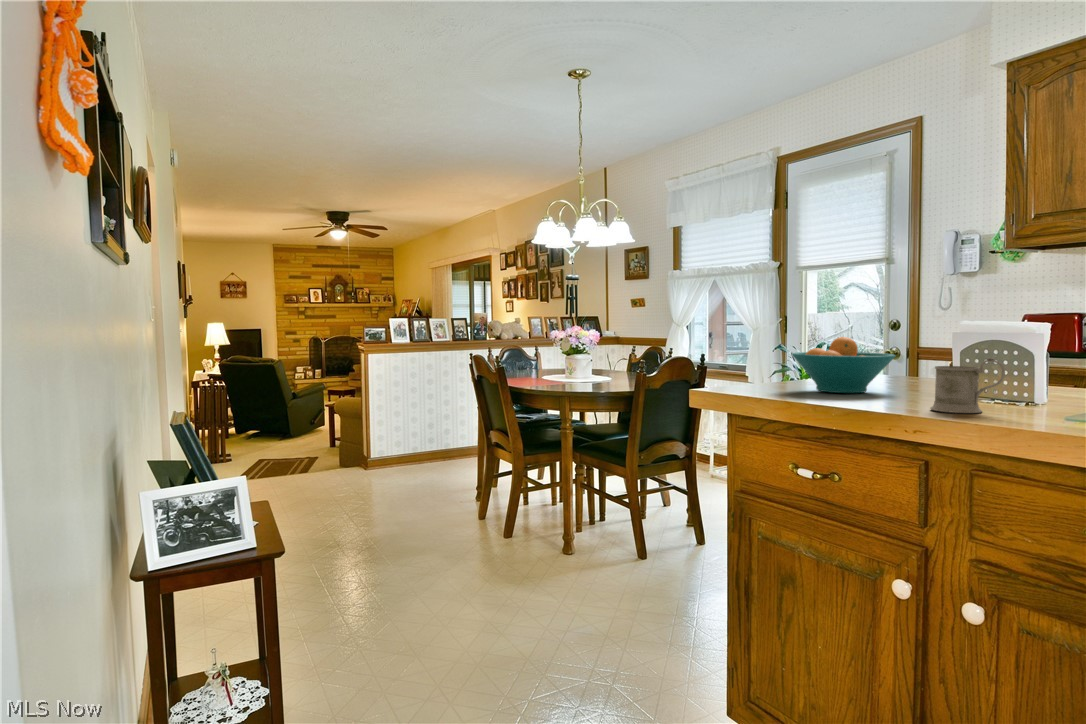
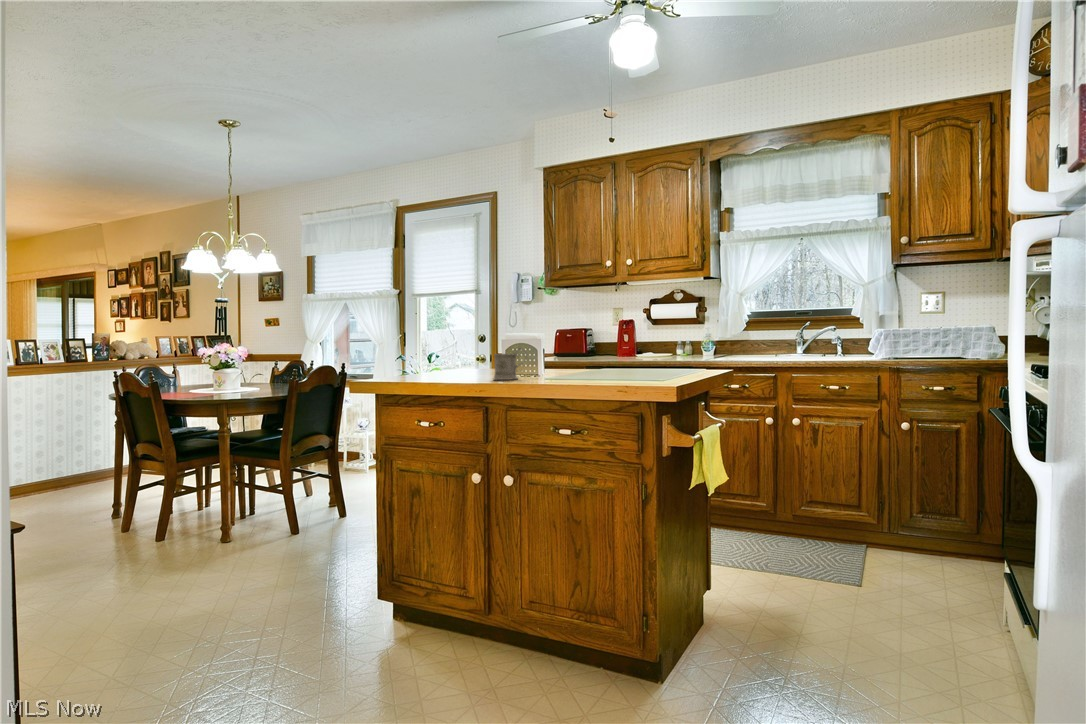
fruit bowl: present [792,337,895,393] -> none [412,340,476,377]

